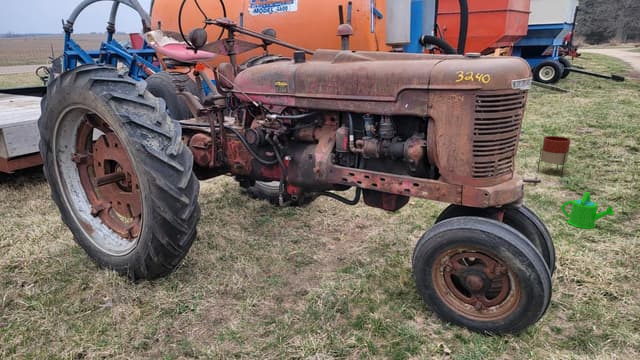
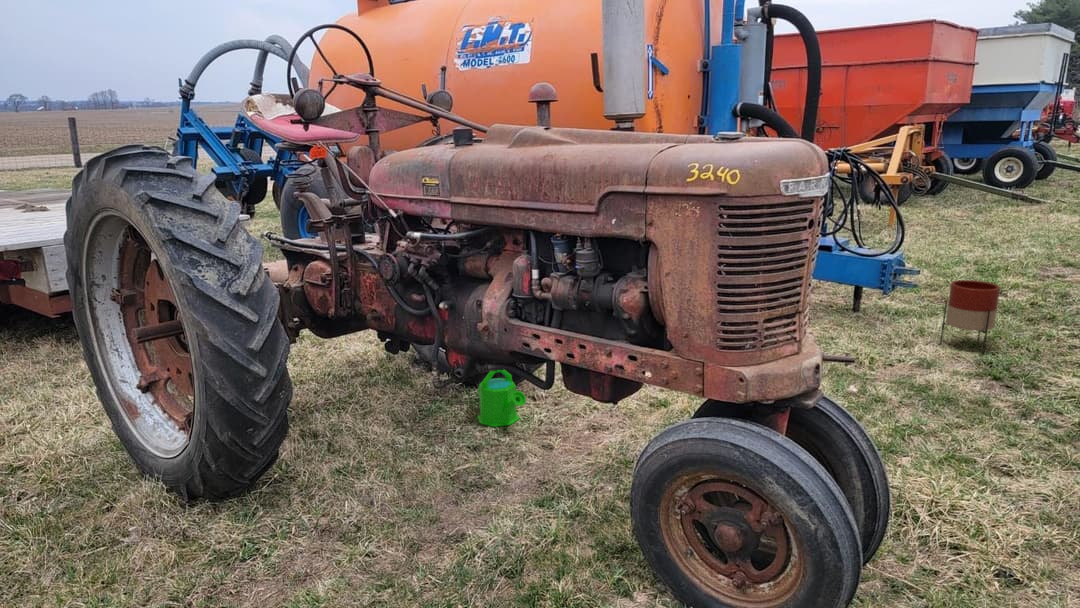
watering can: present [561,192,614,229] -> present [477,370,526,427]

